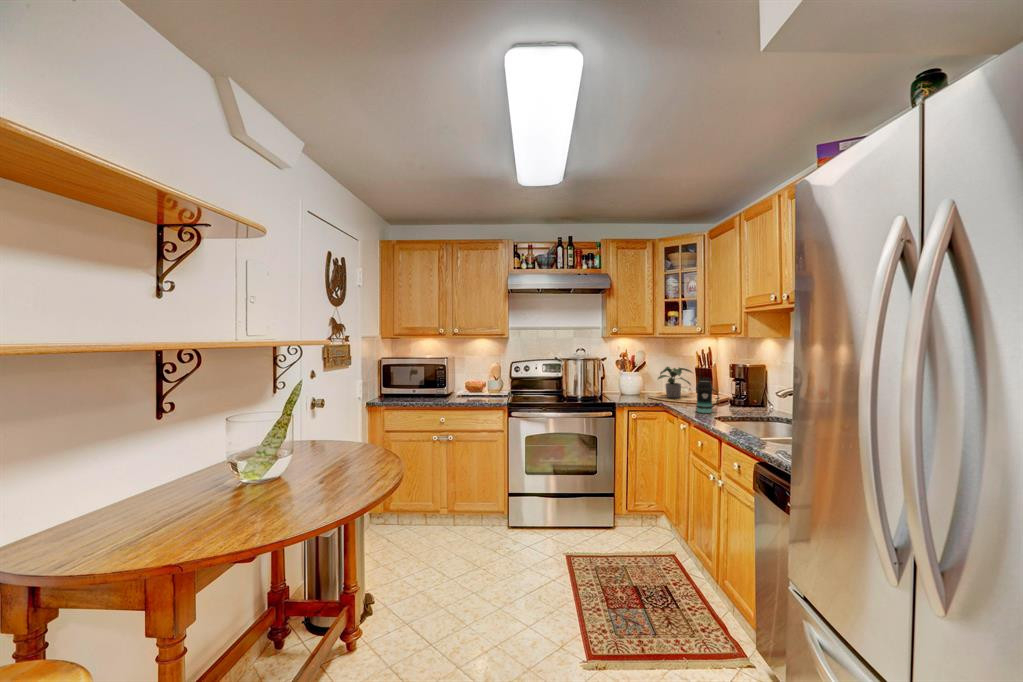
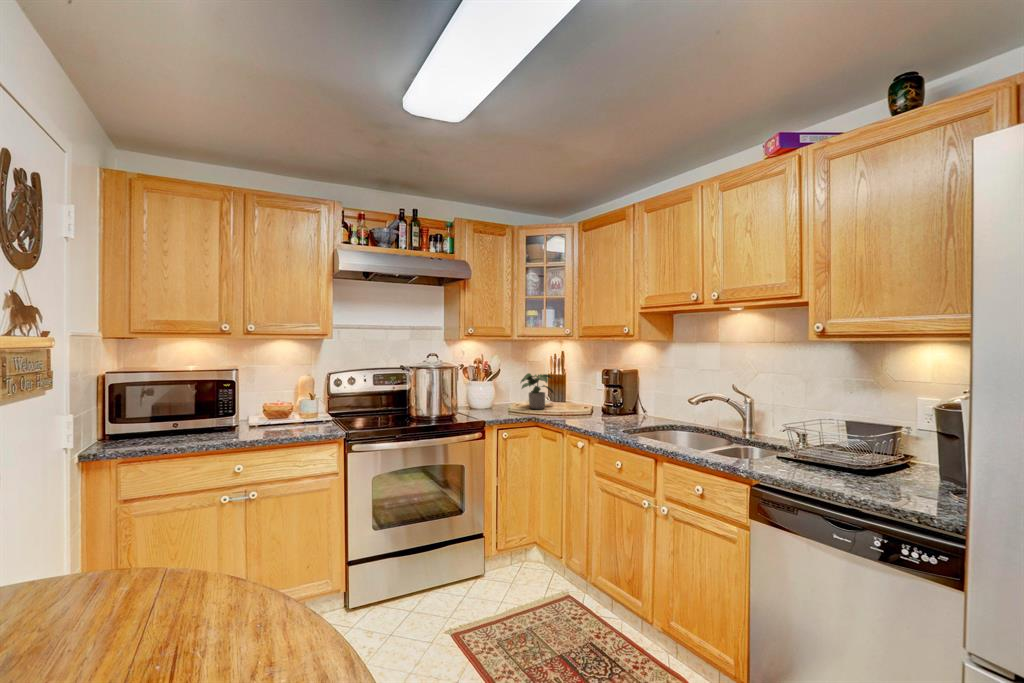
bottle: present [696,374,719,413] -> none [584,379,607,423]

